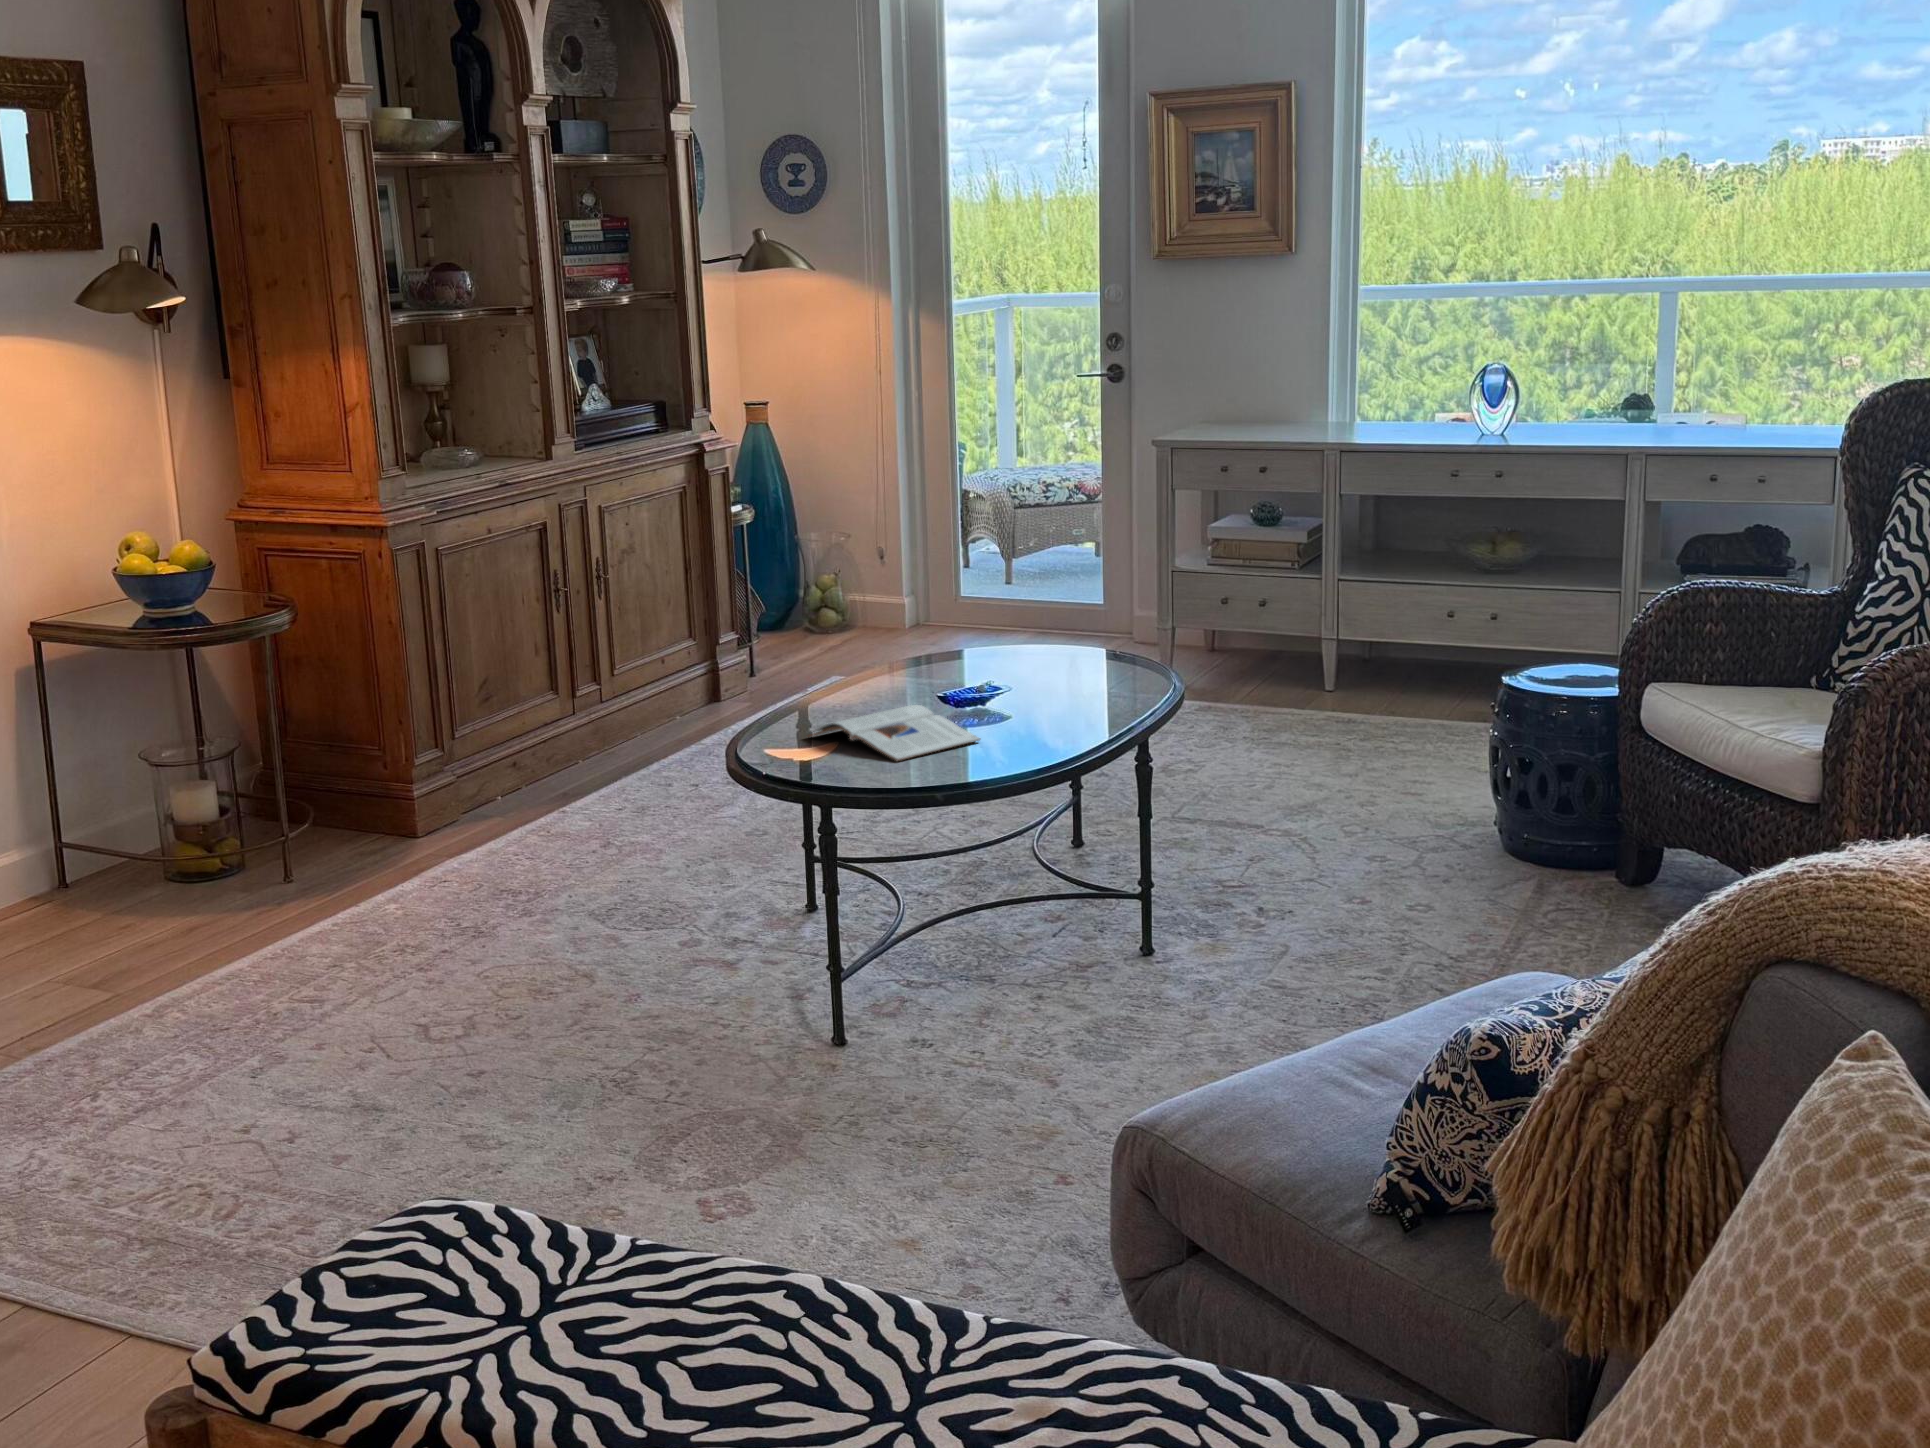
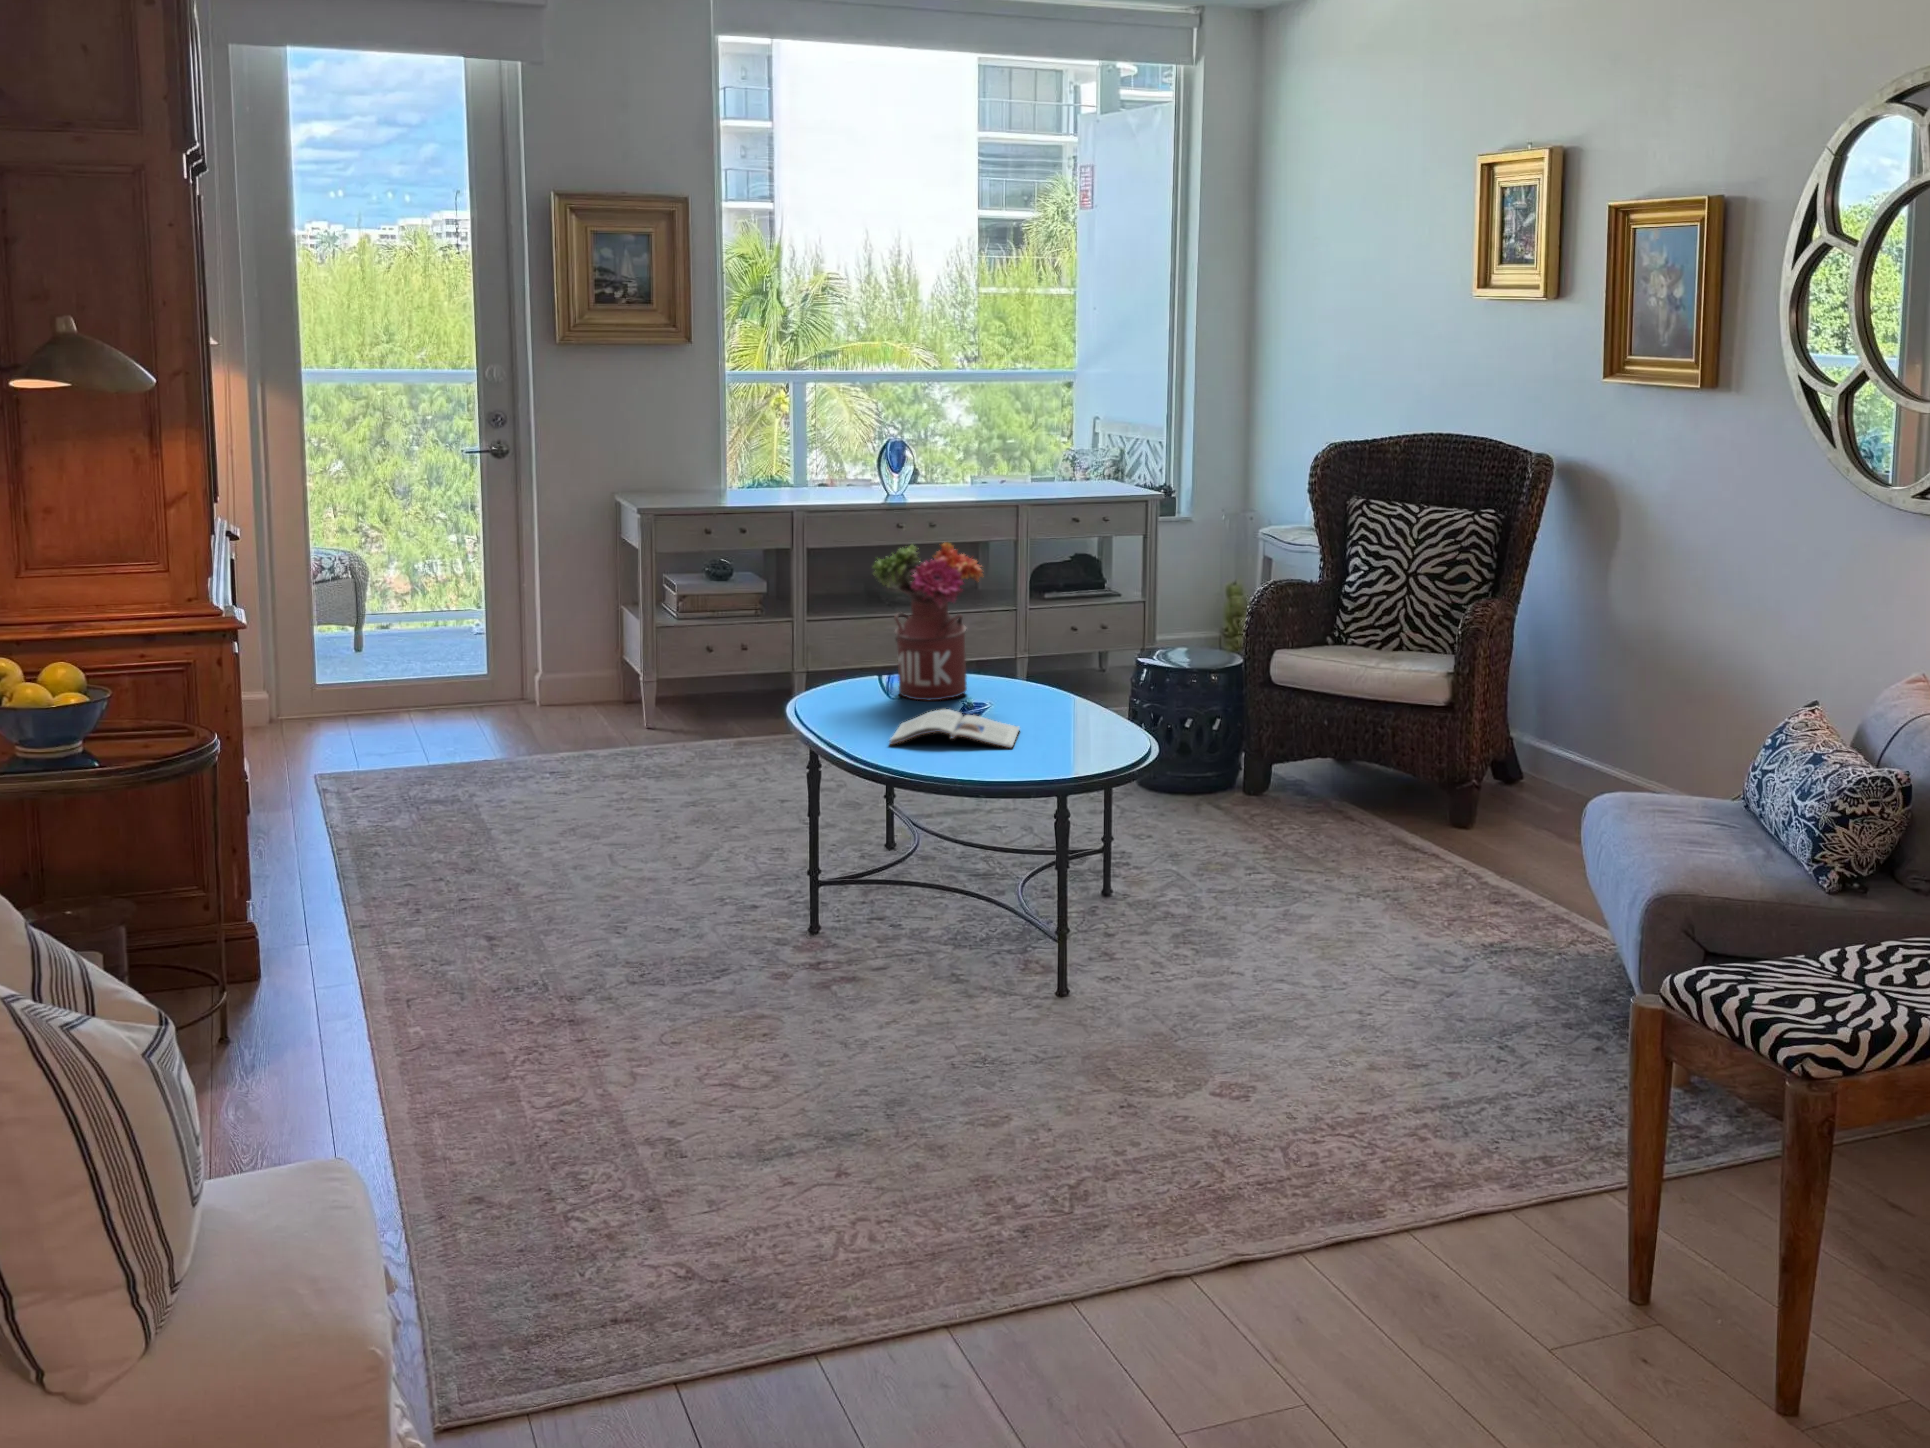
flower arrangement: none [977,503,1098,695] -> present [873,542,983,700]

